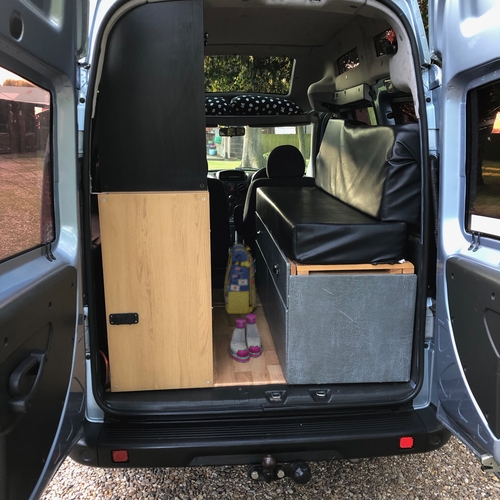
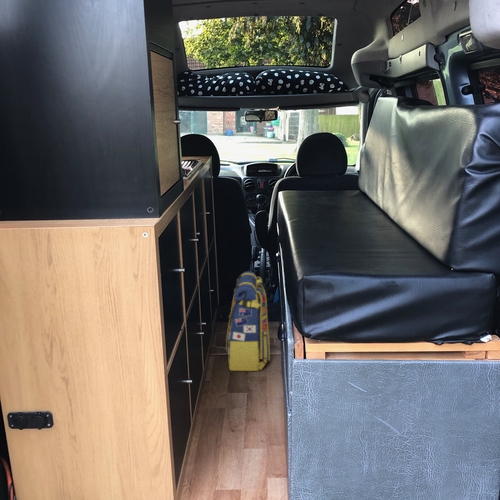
boots: present [230,313,263,362] -> none [210,396,262,478]

